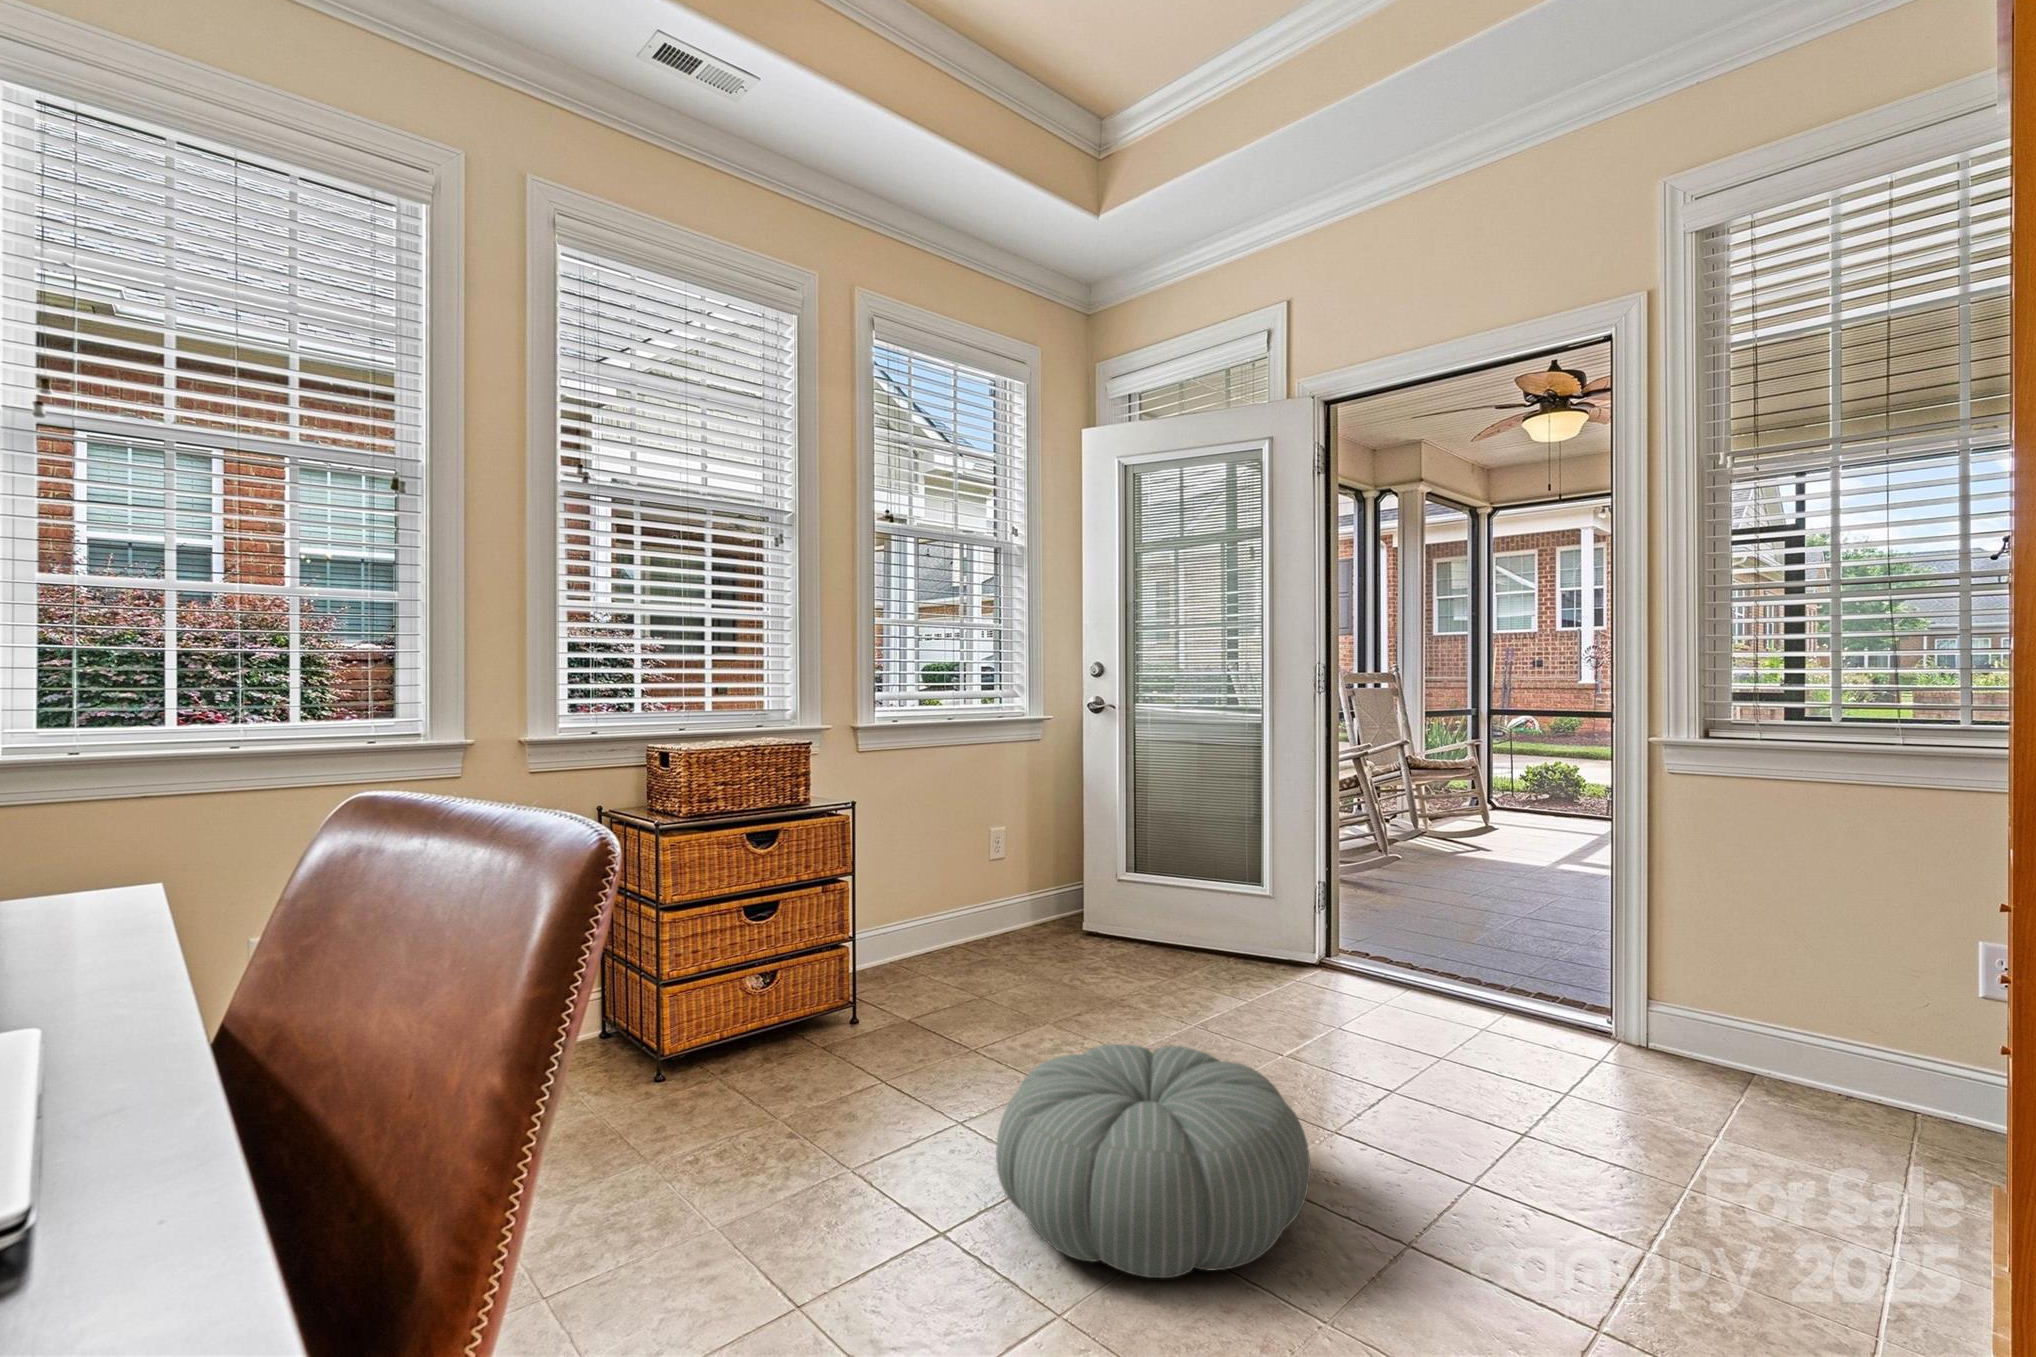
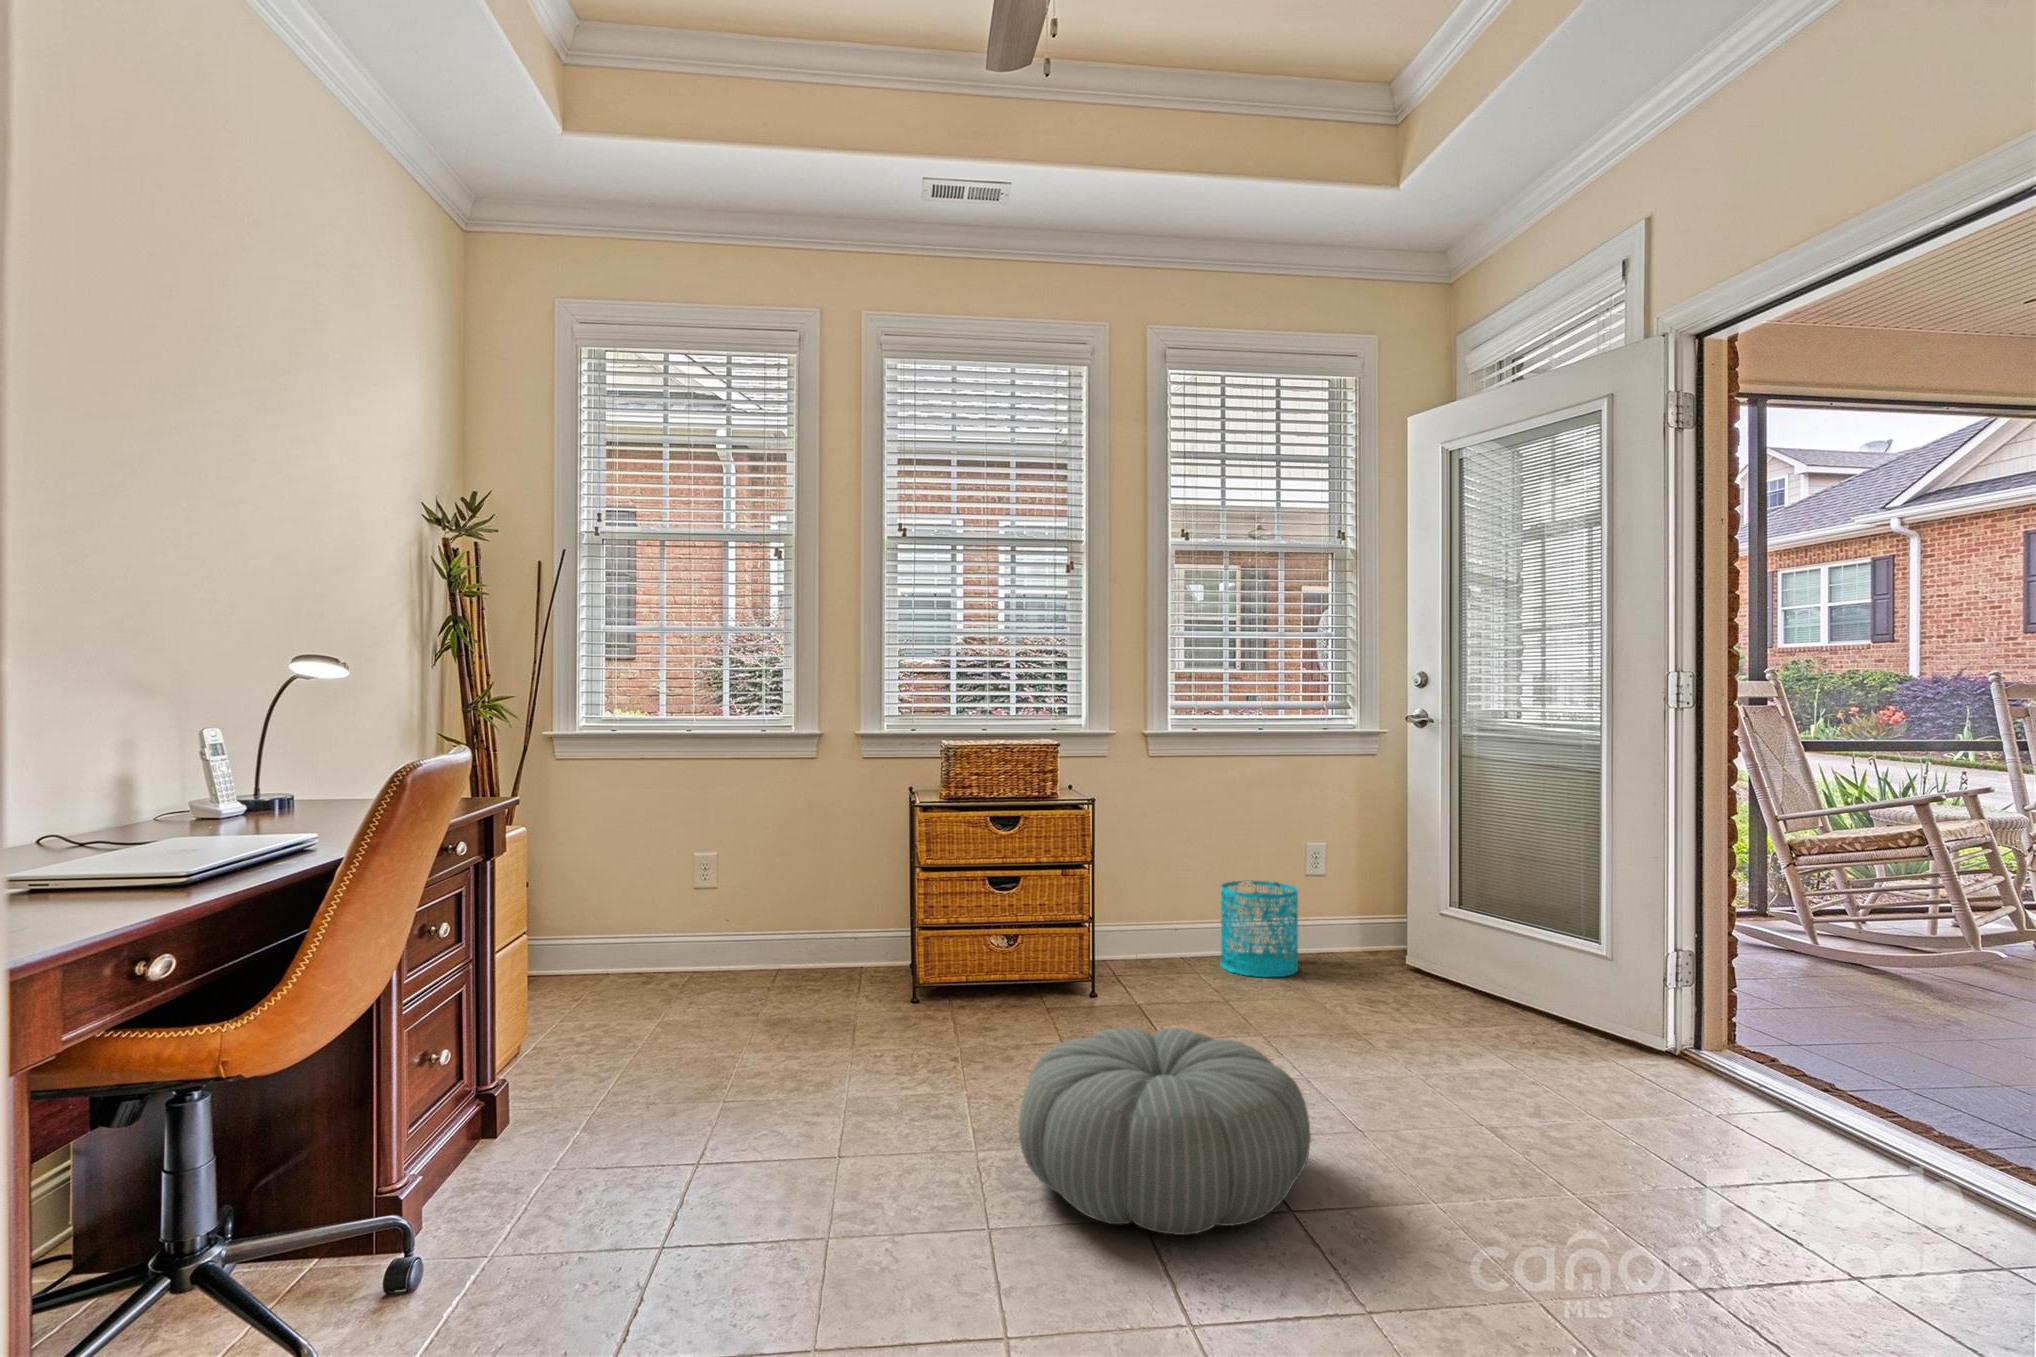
wastebasket: none [939,872,1015,971] -> present [1221,881,1298,977]

